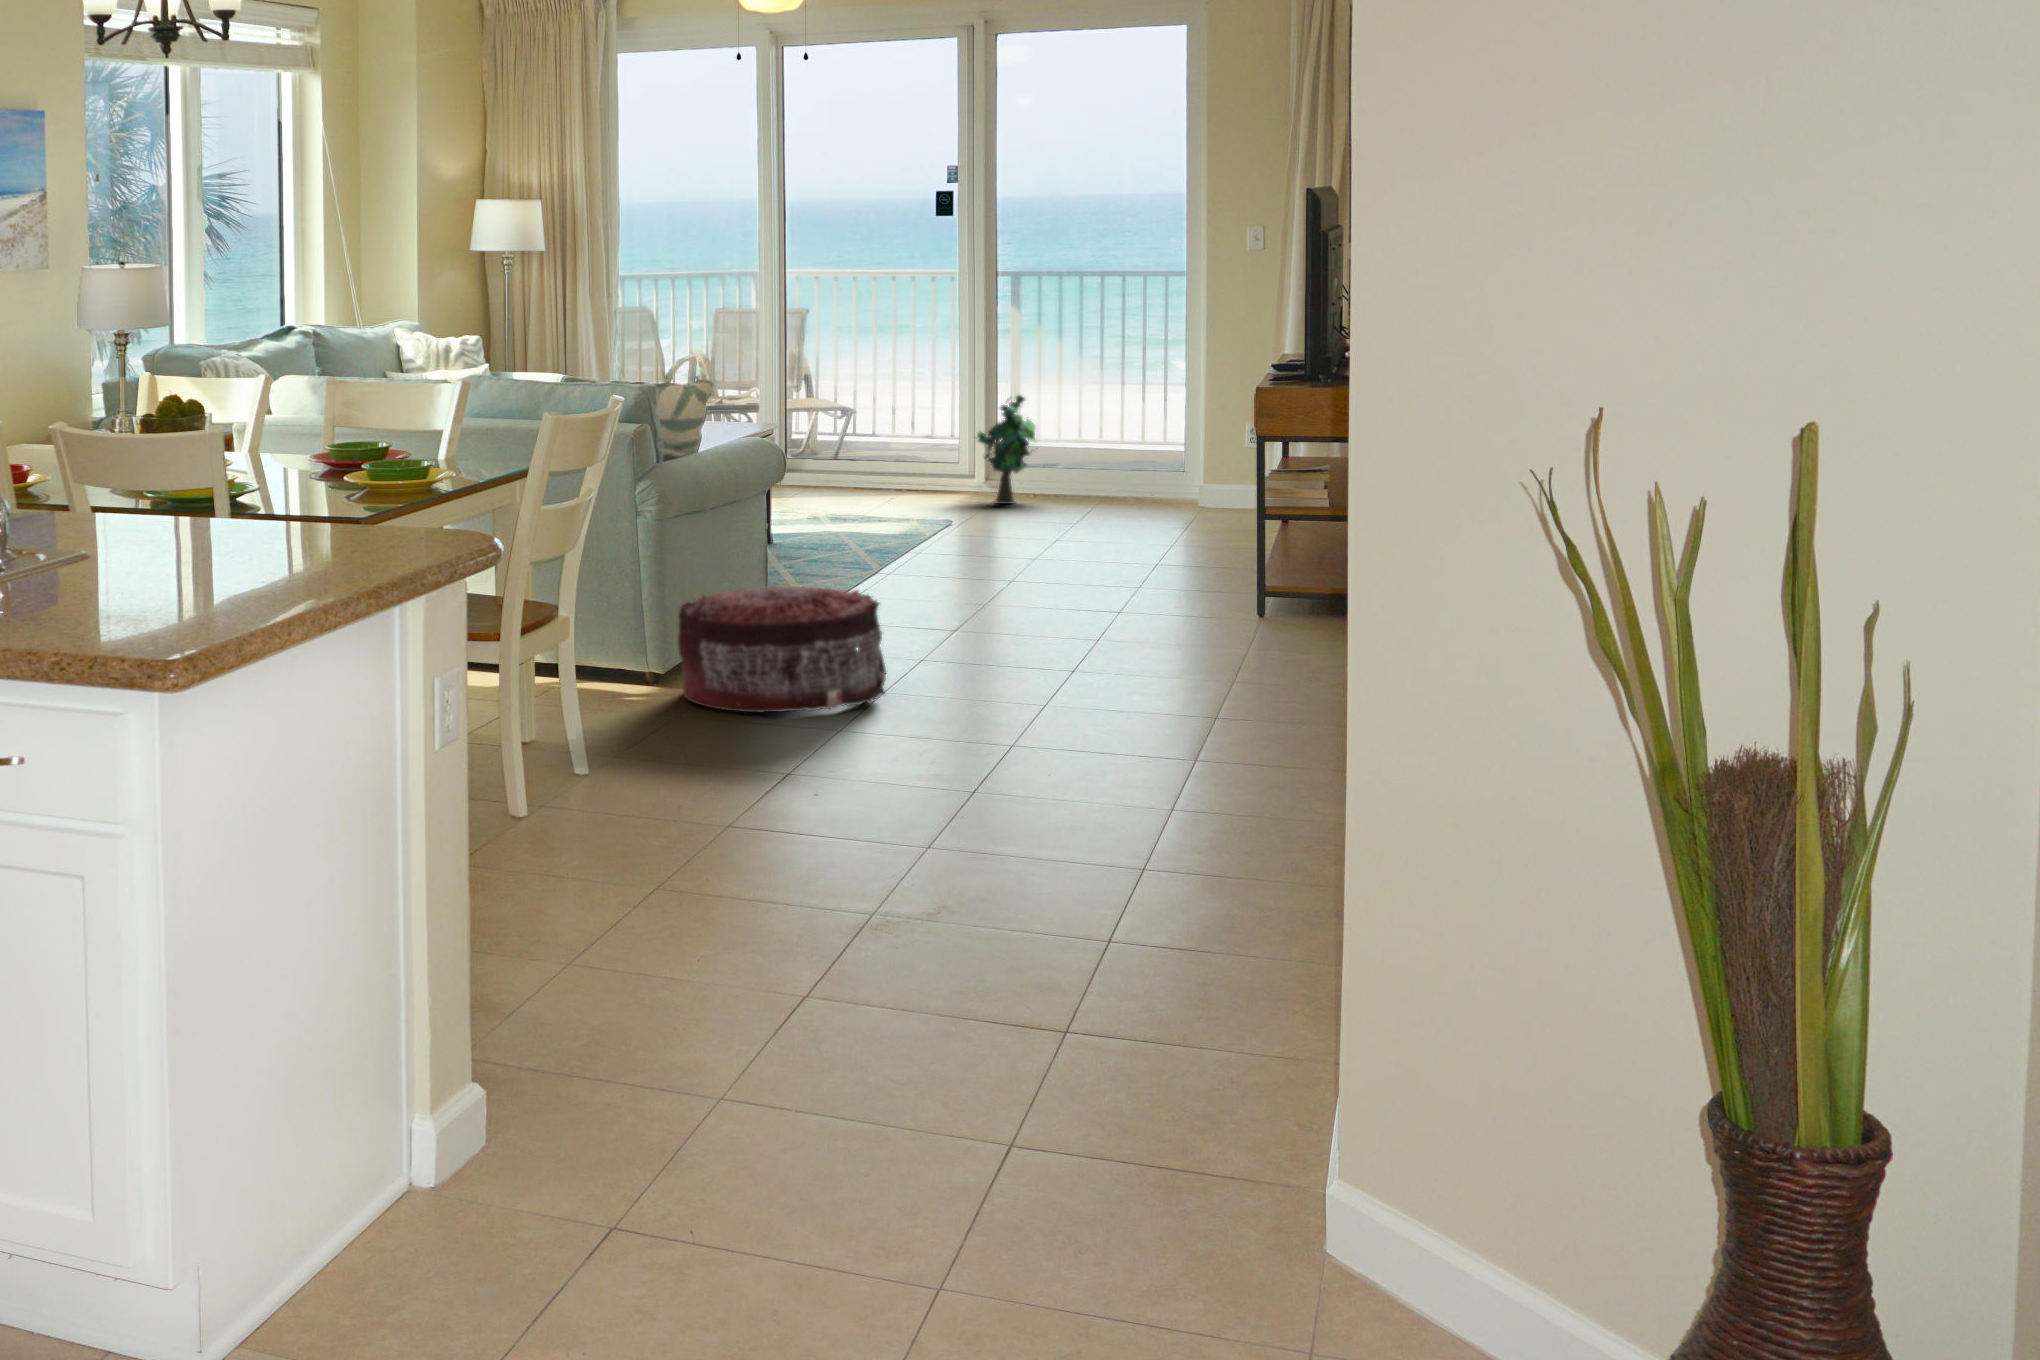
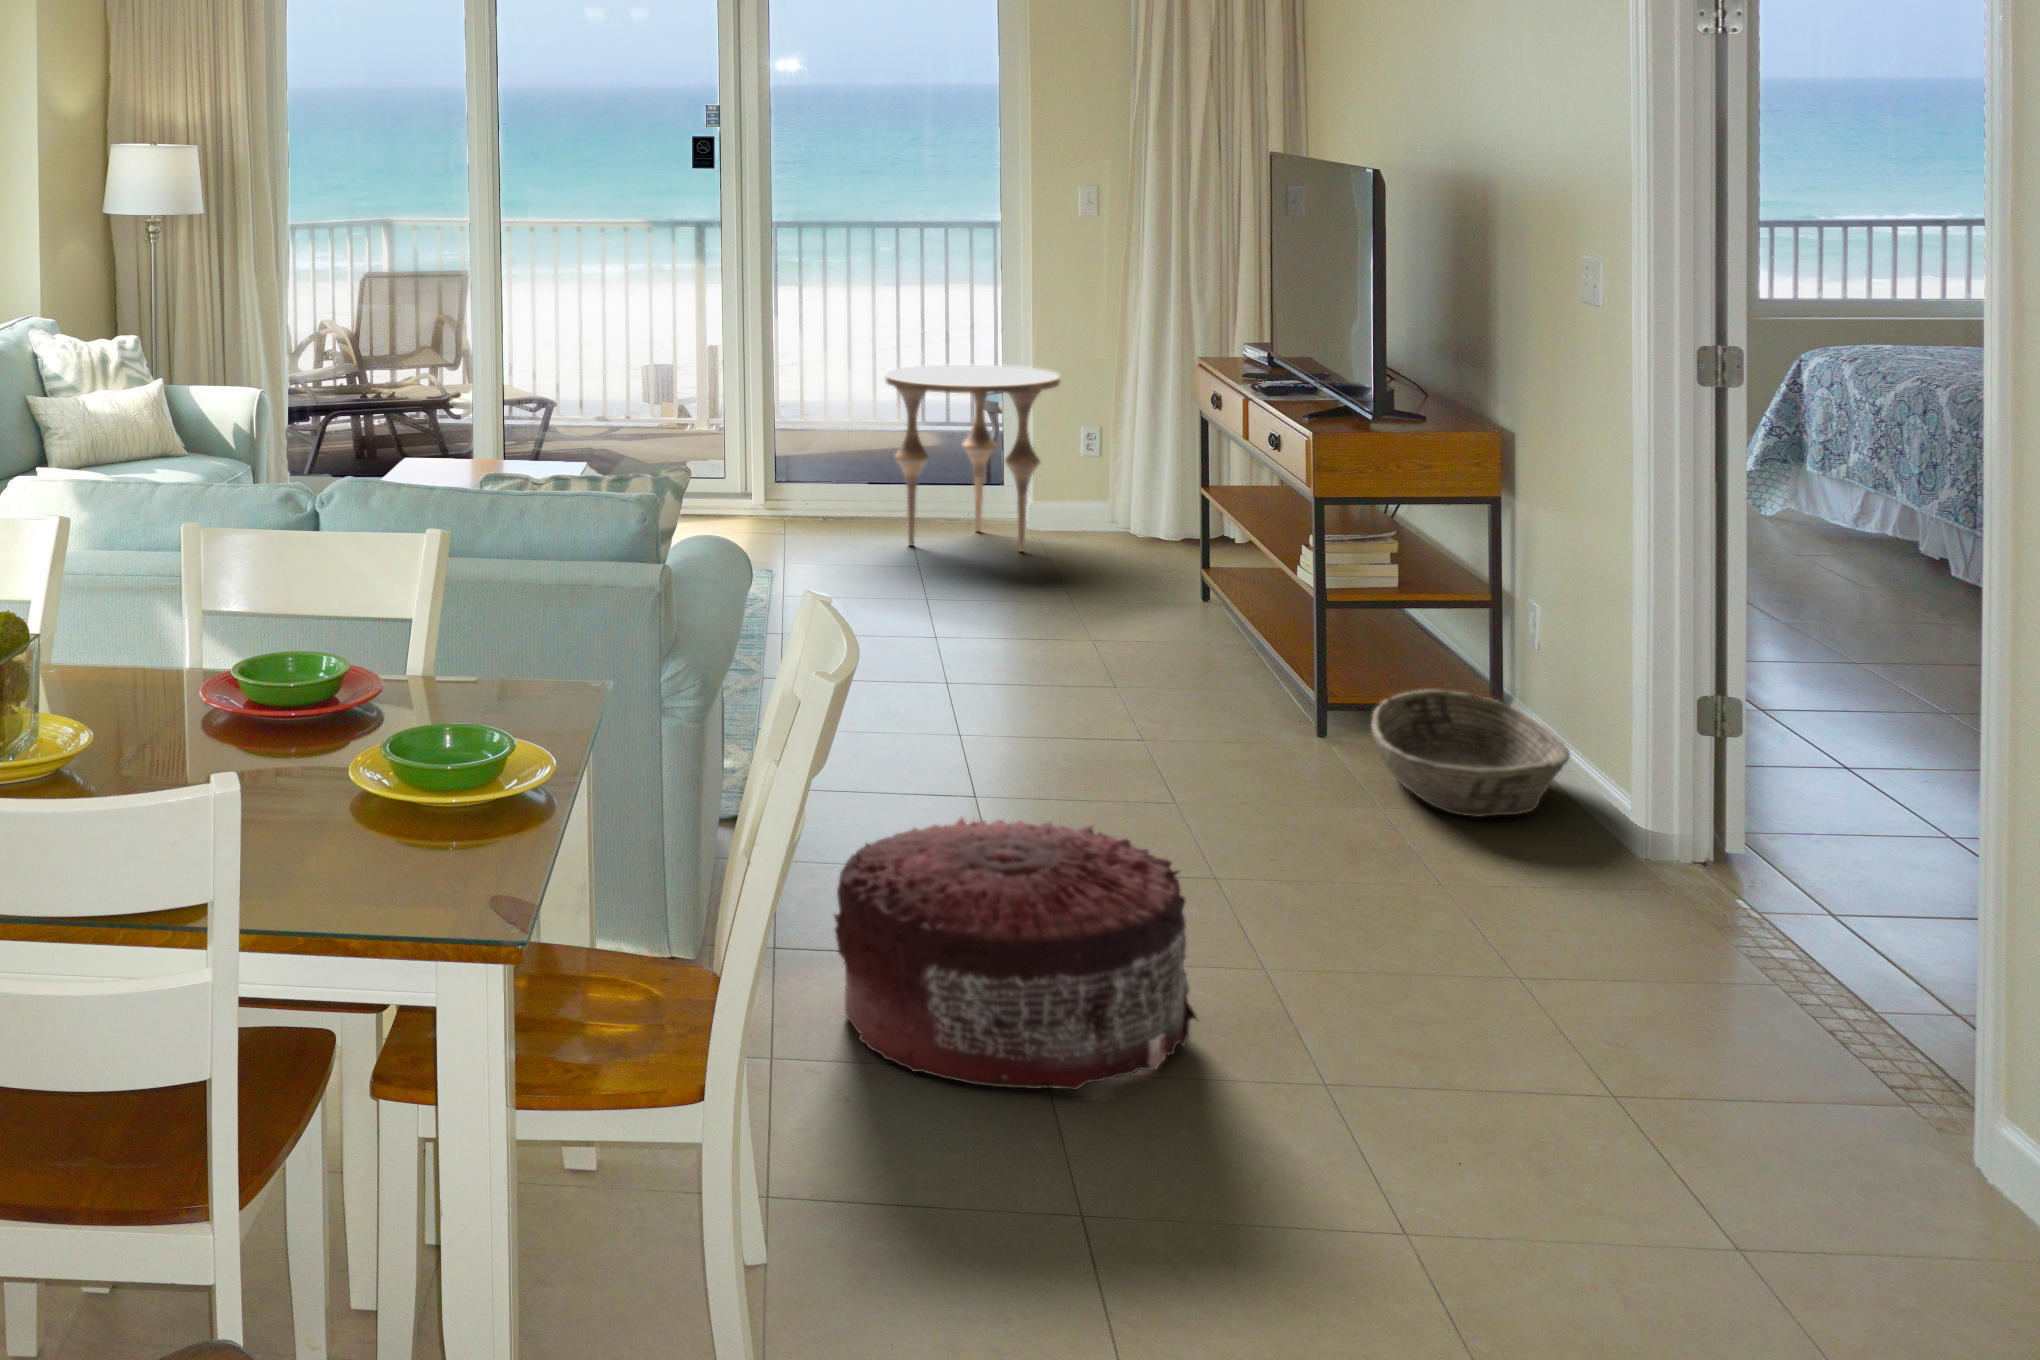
side table: none [1063,375,1204,522] -> present [885,364,1060,552]
decorative plant: present [977,395,1037,504] -> none [754,389,833,526]
basket: none [1195,575,1330,644] -> present [1371,690,1570,817]

